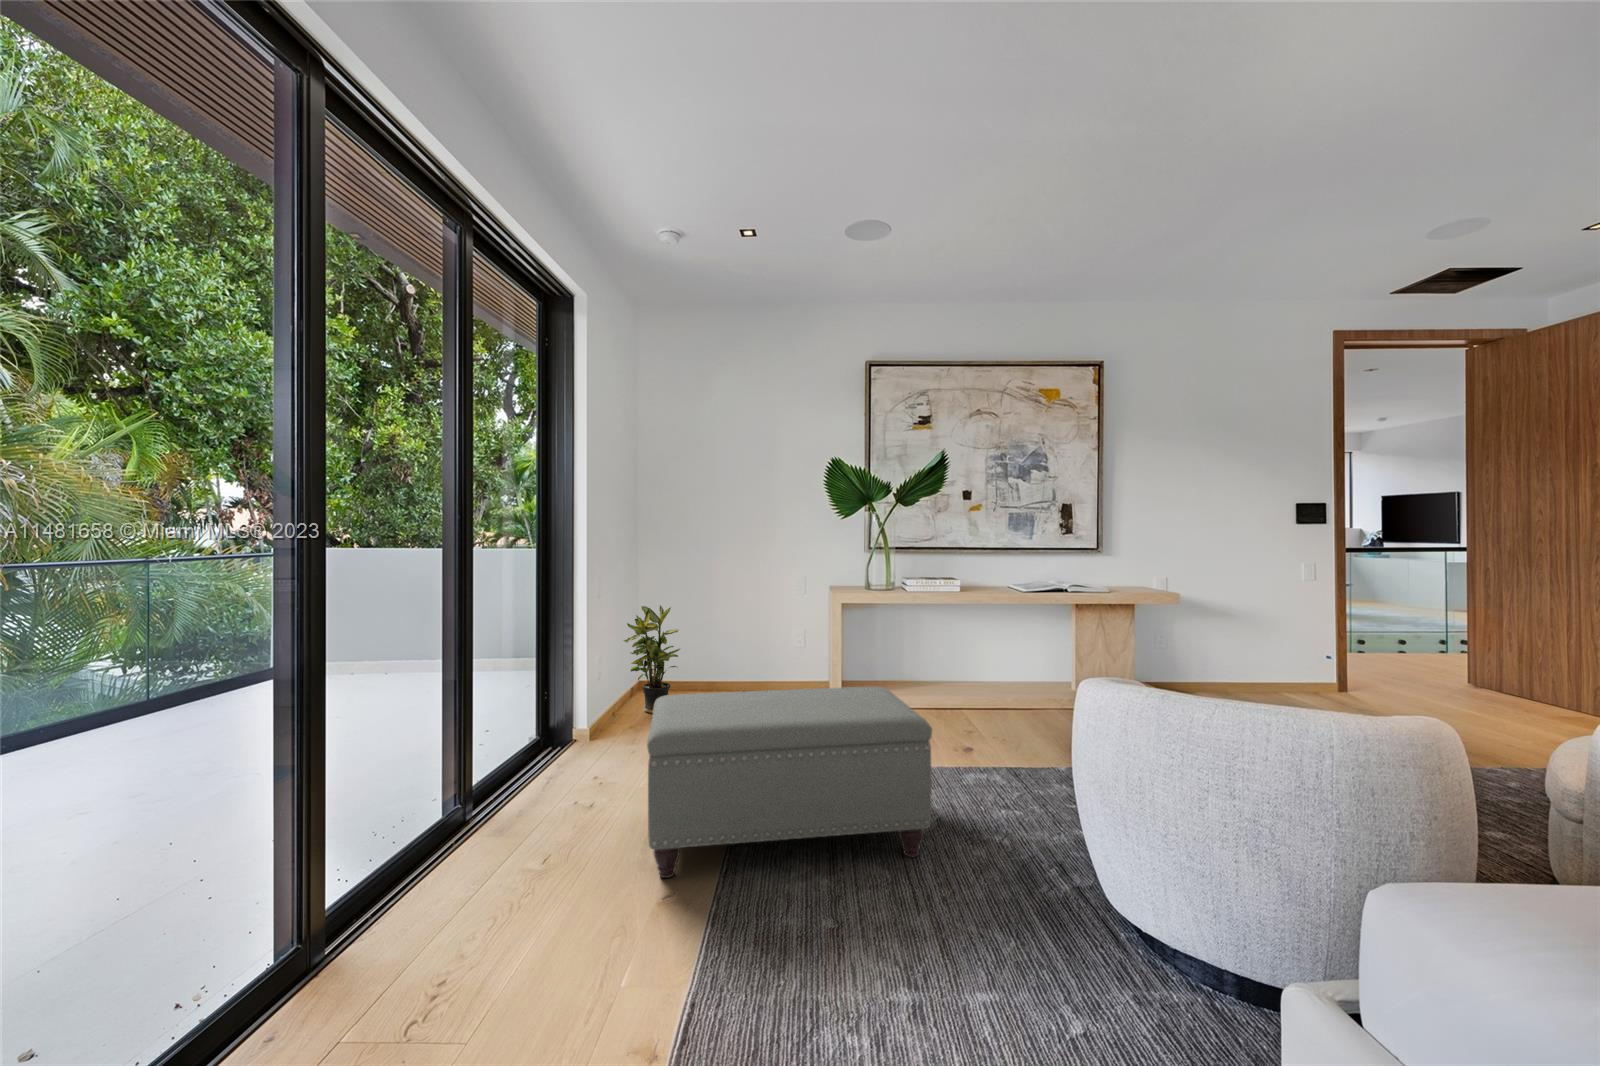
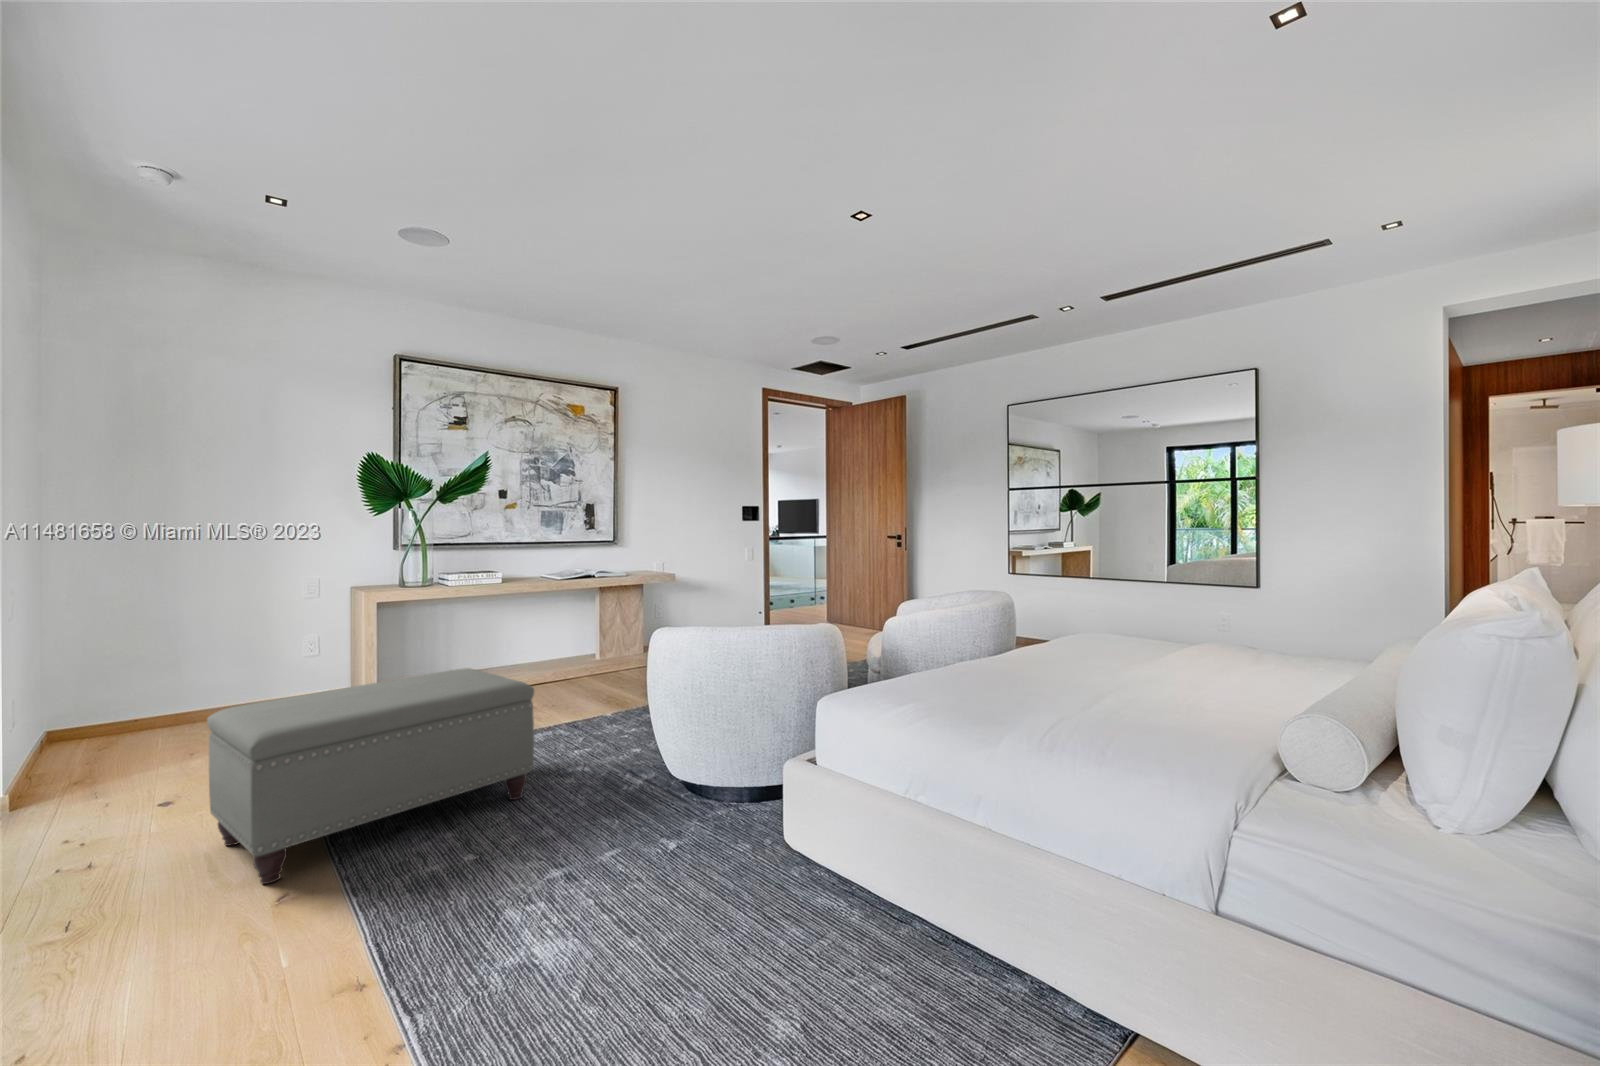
potted plant: present [624,605,680,713] -> none [46,624,150,762]

